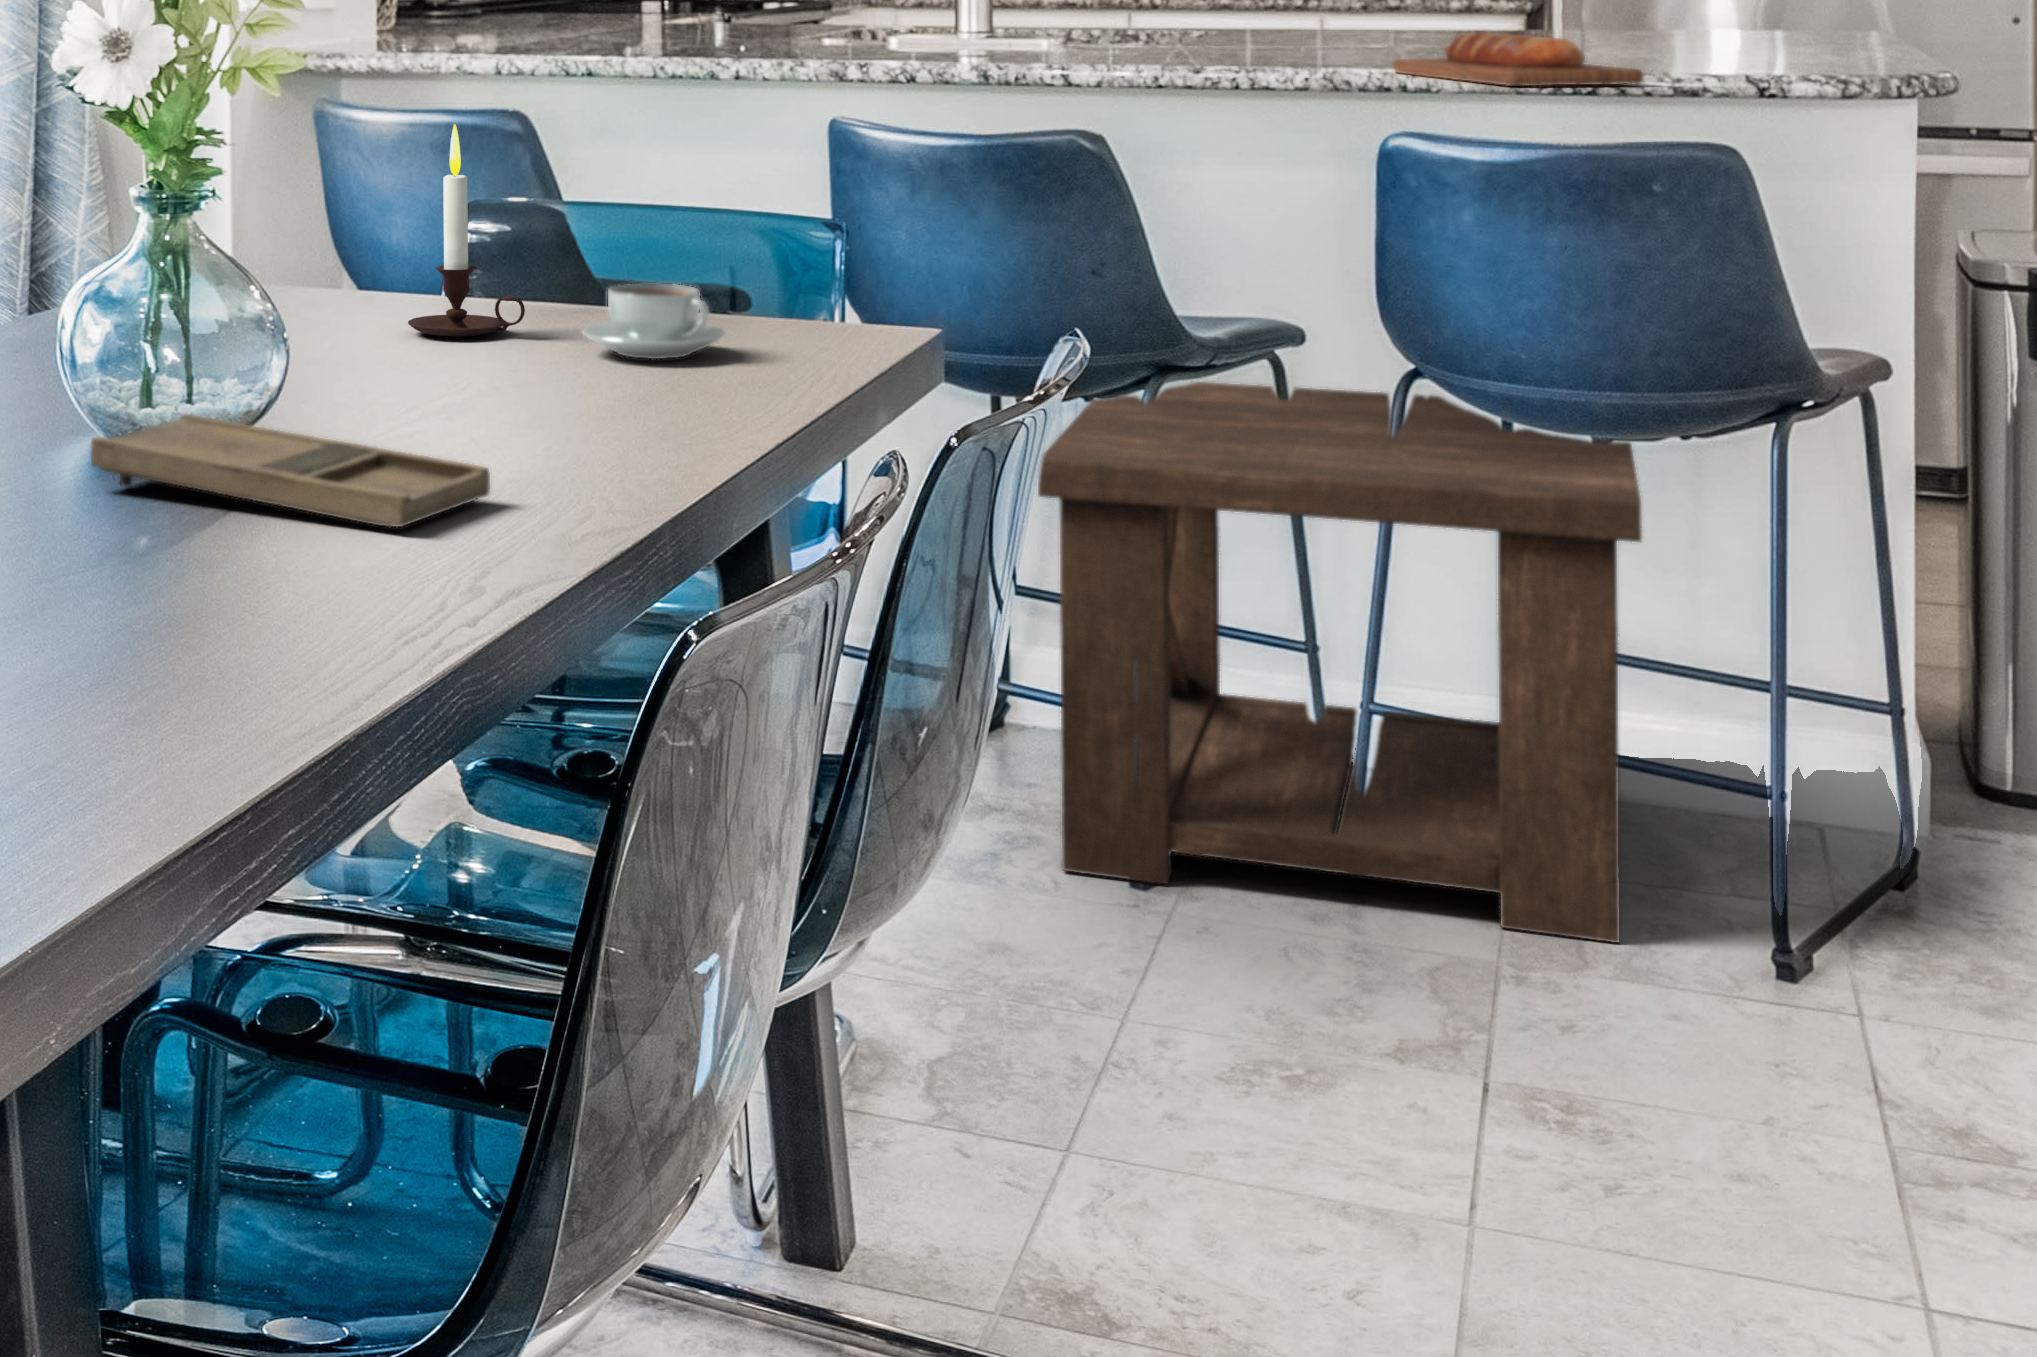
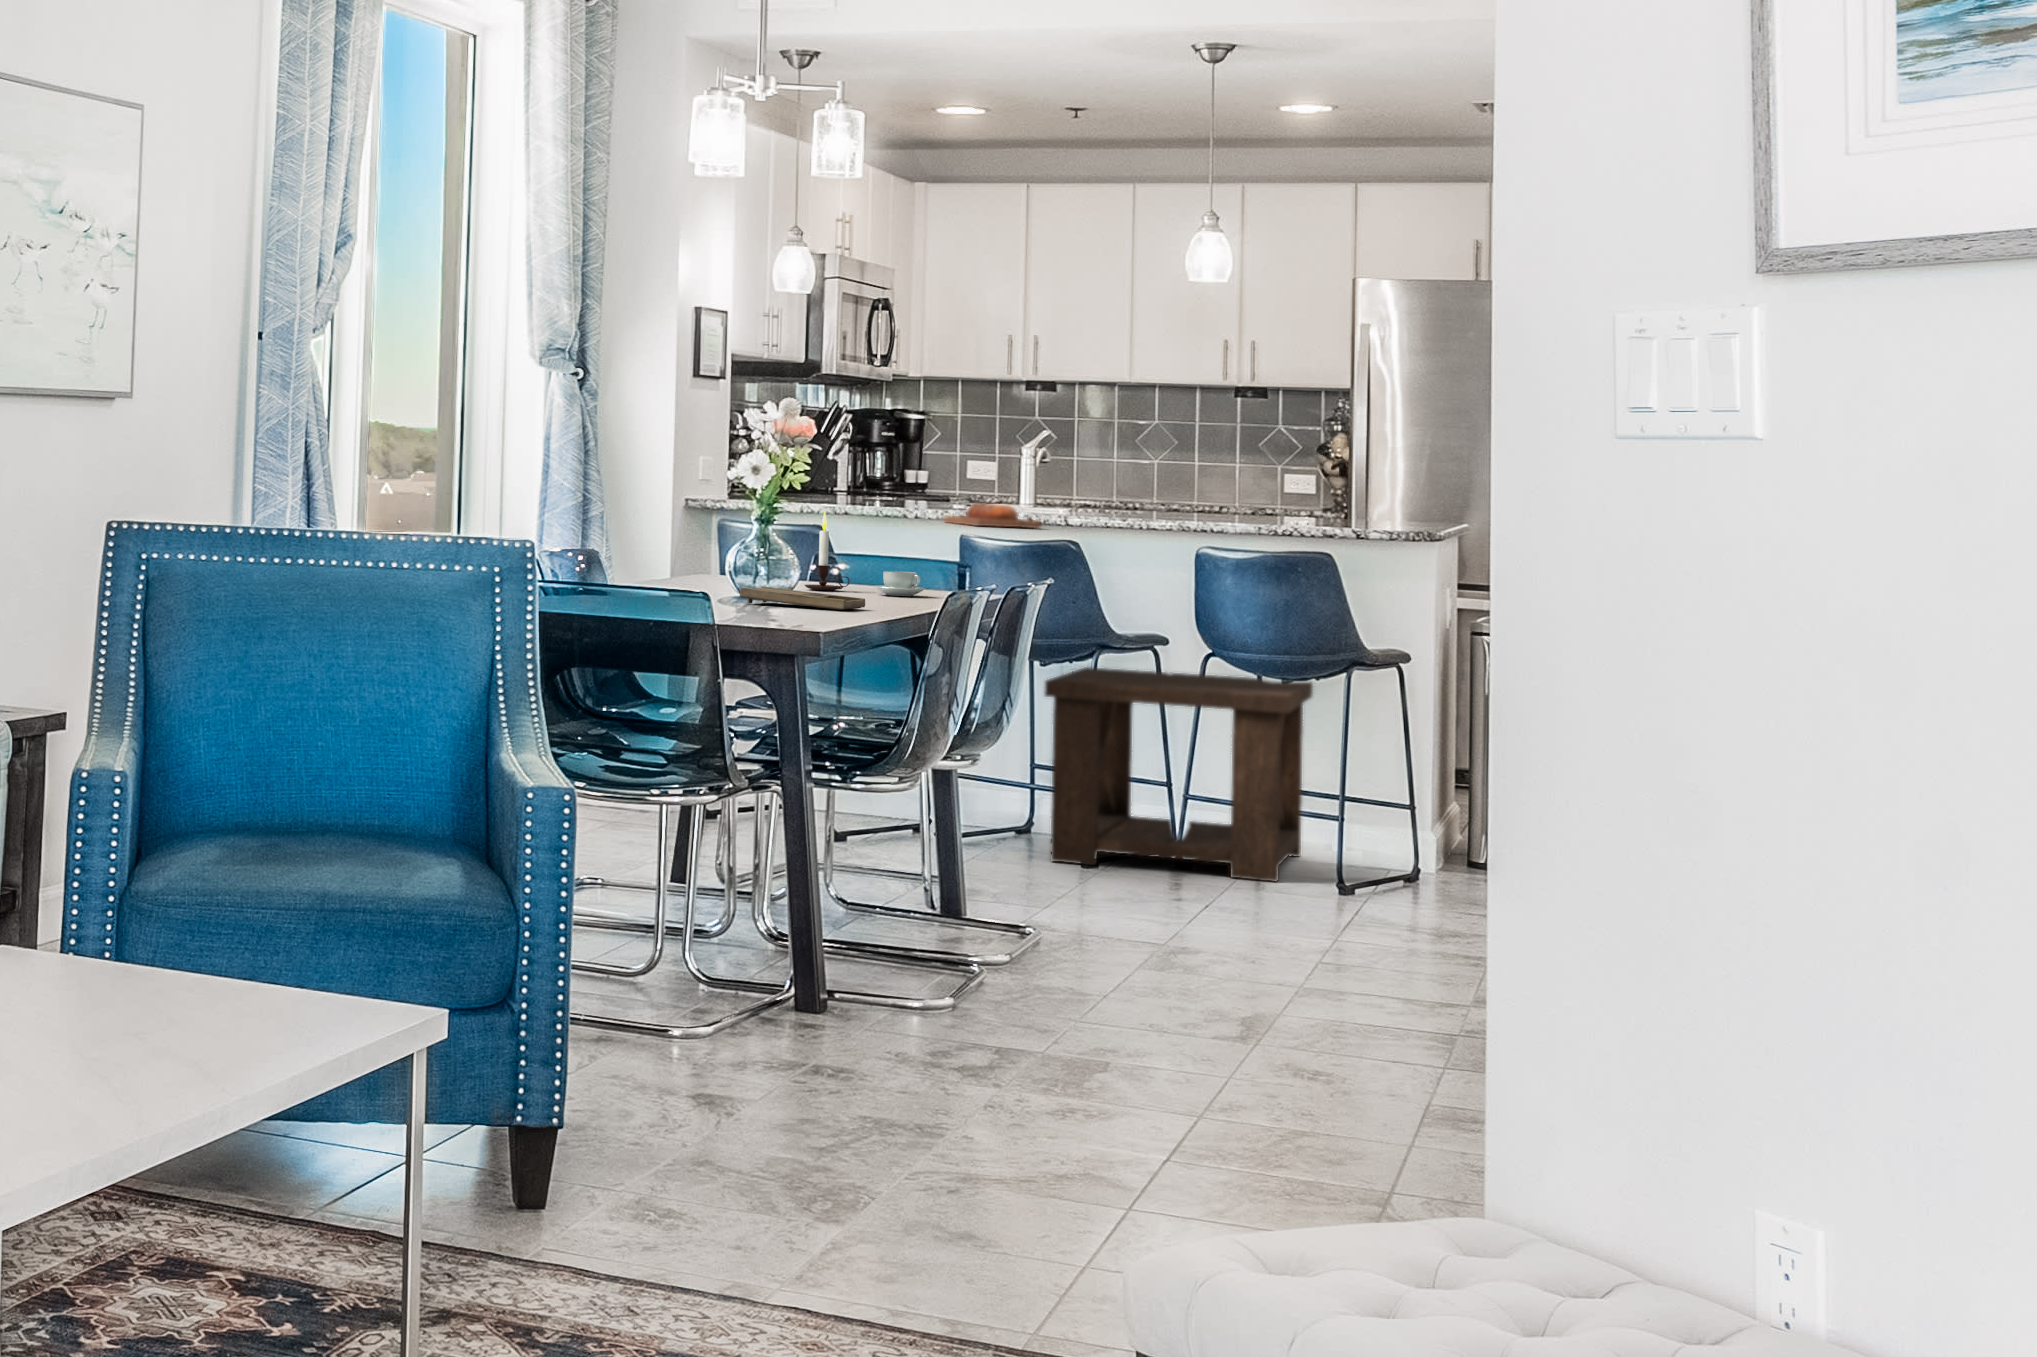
bread loaf: present [1393,33,1643,86] -> present [944,503,1041,528]

